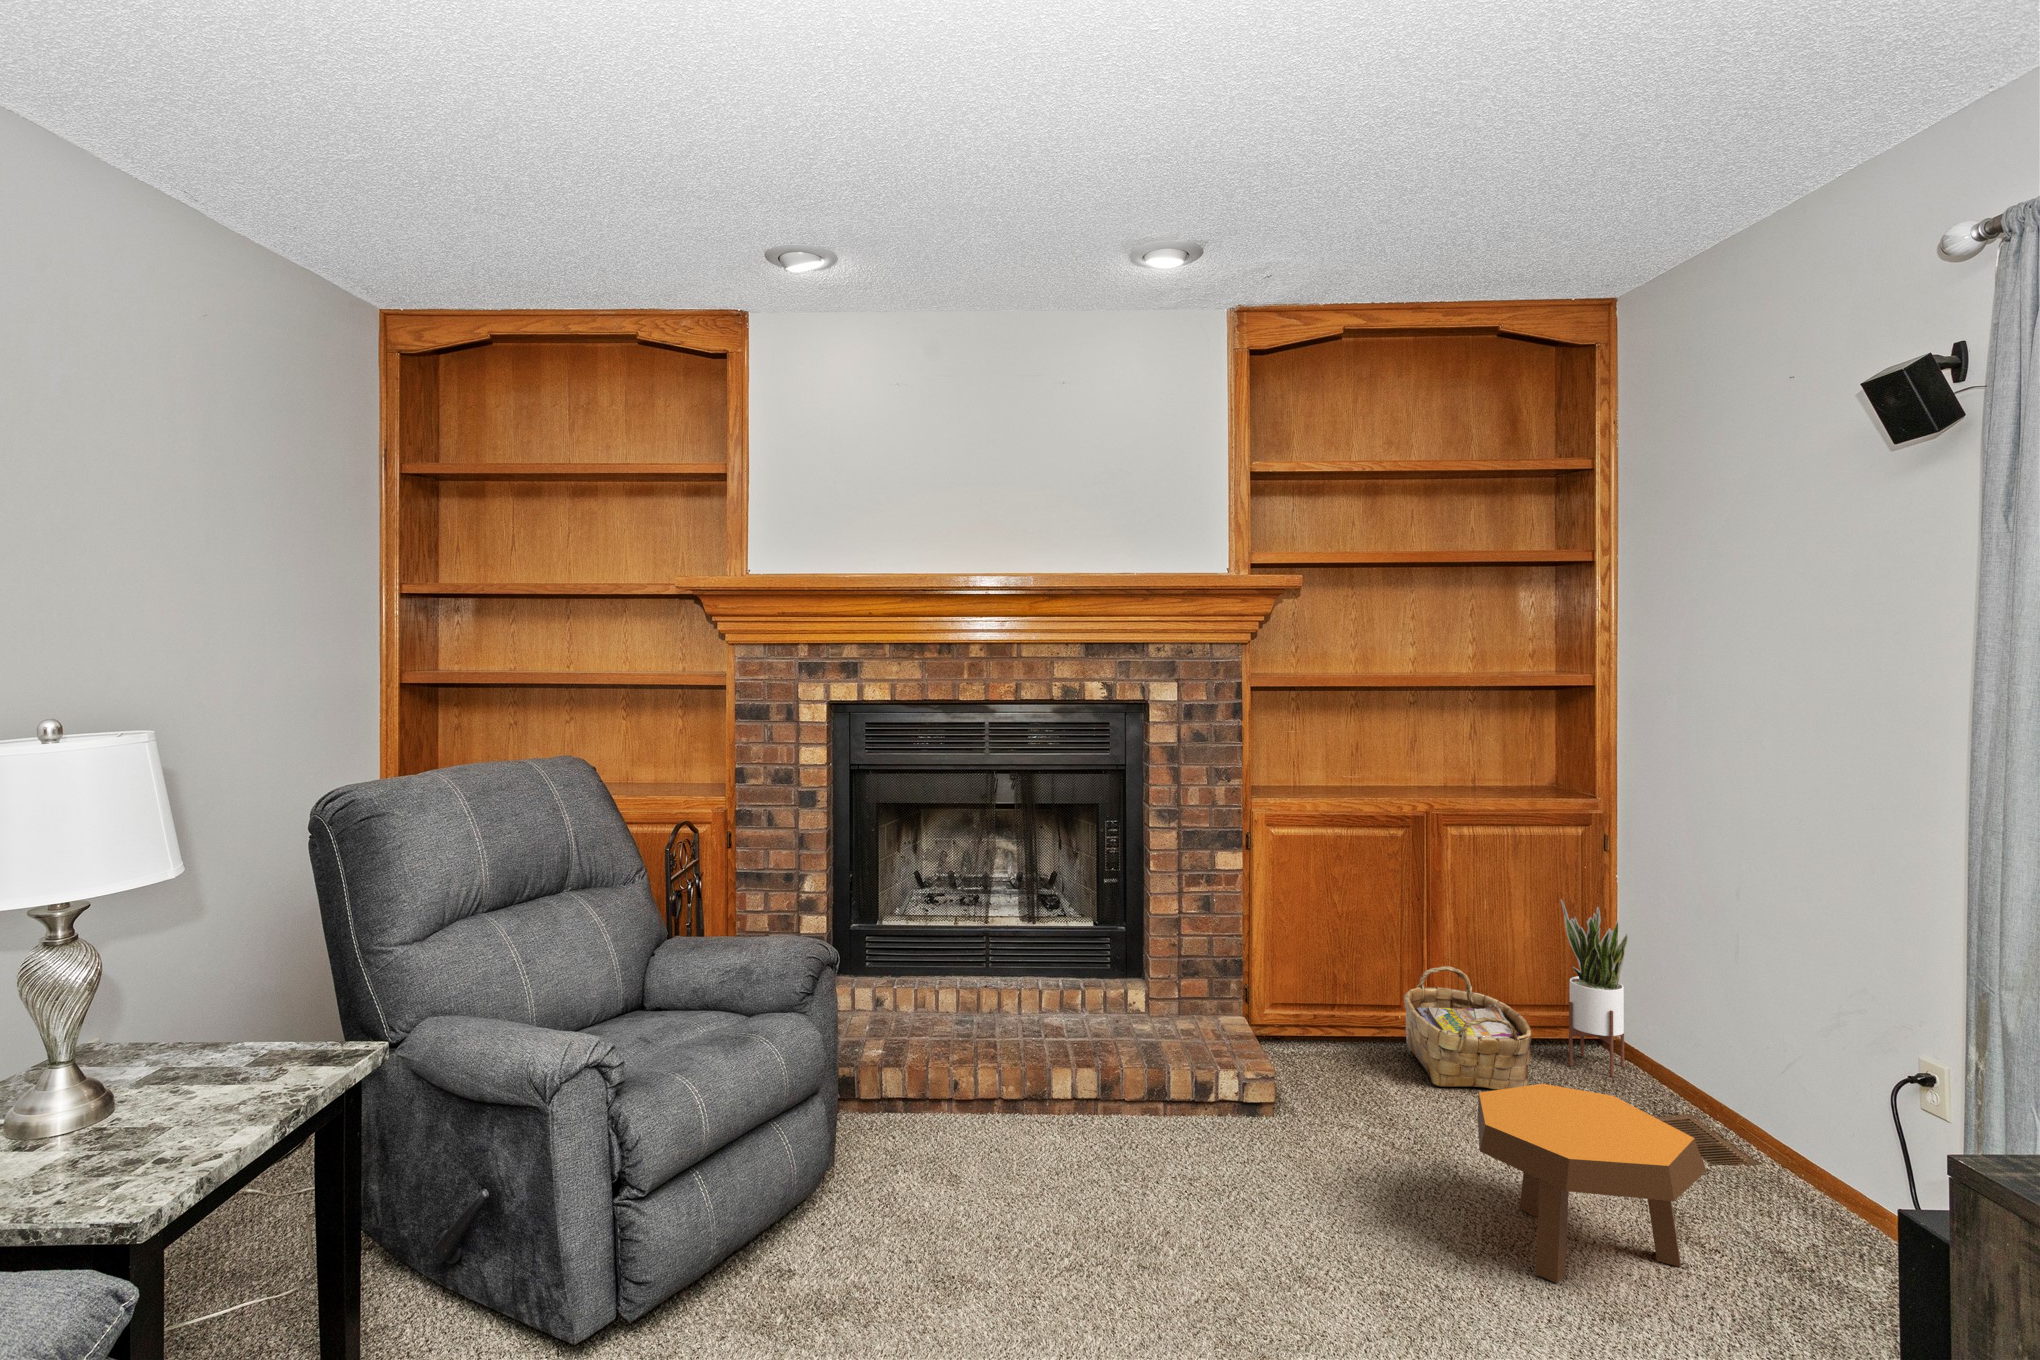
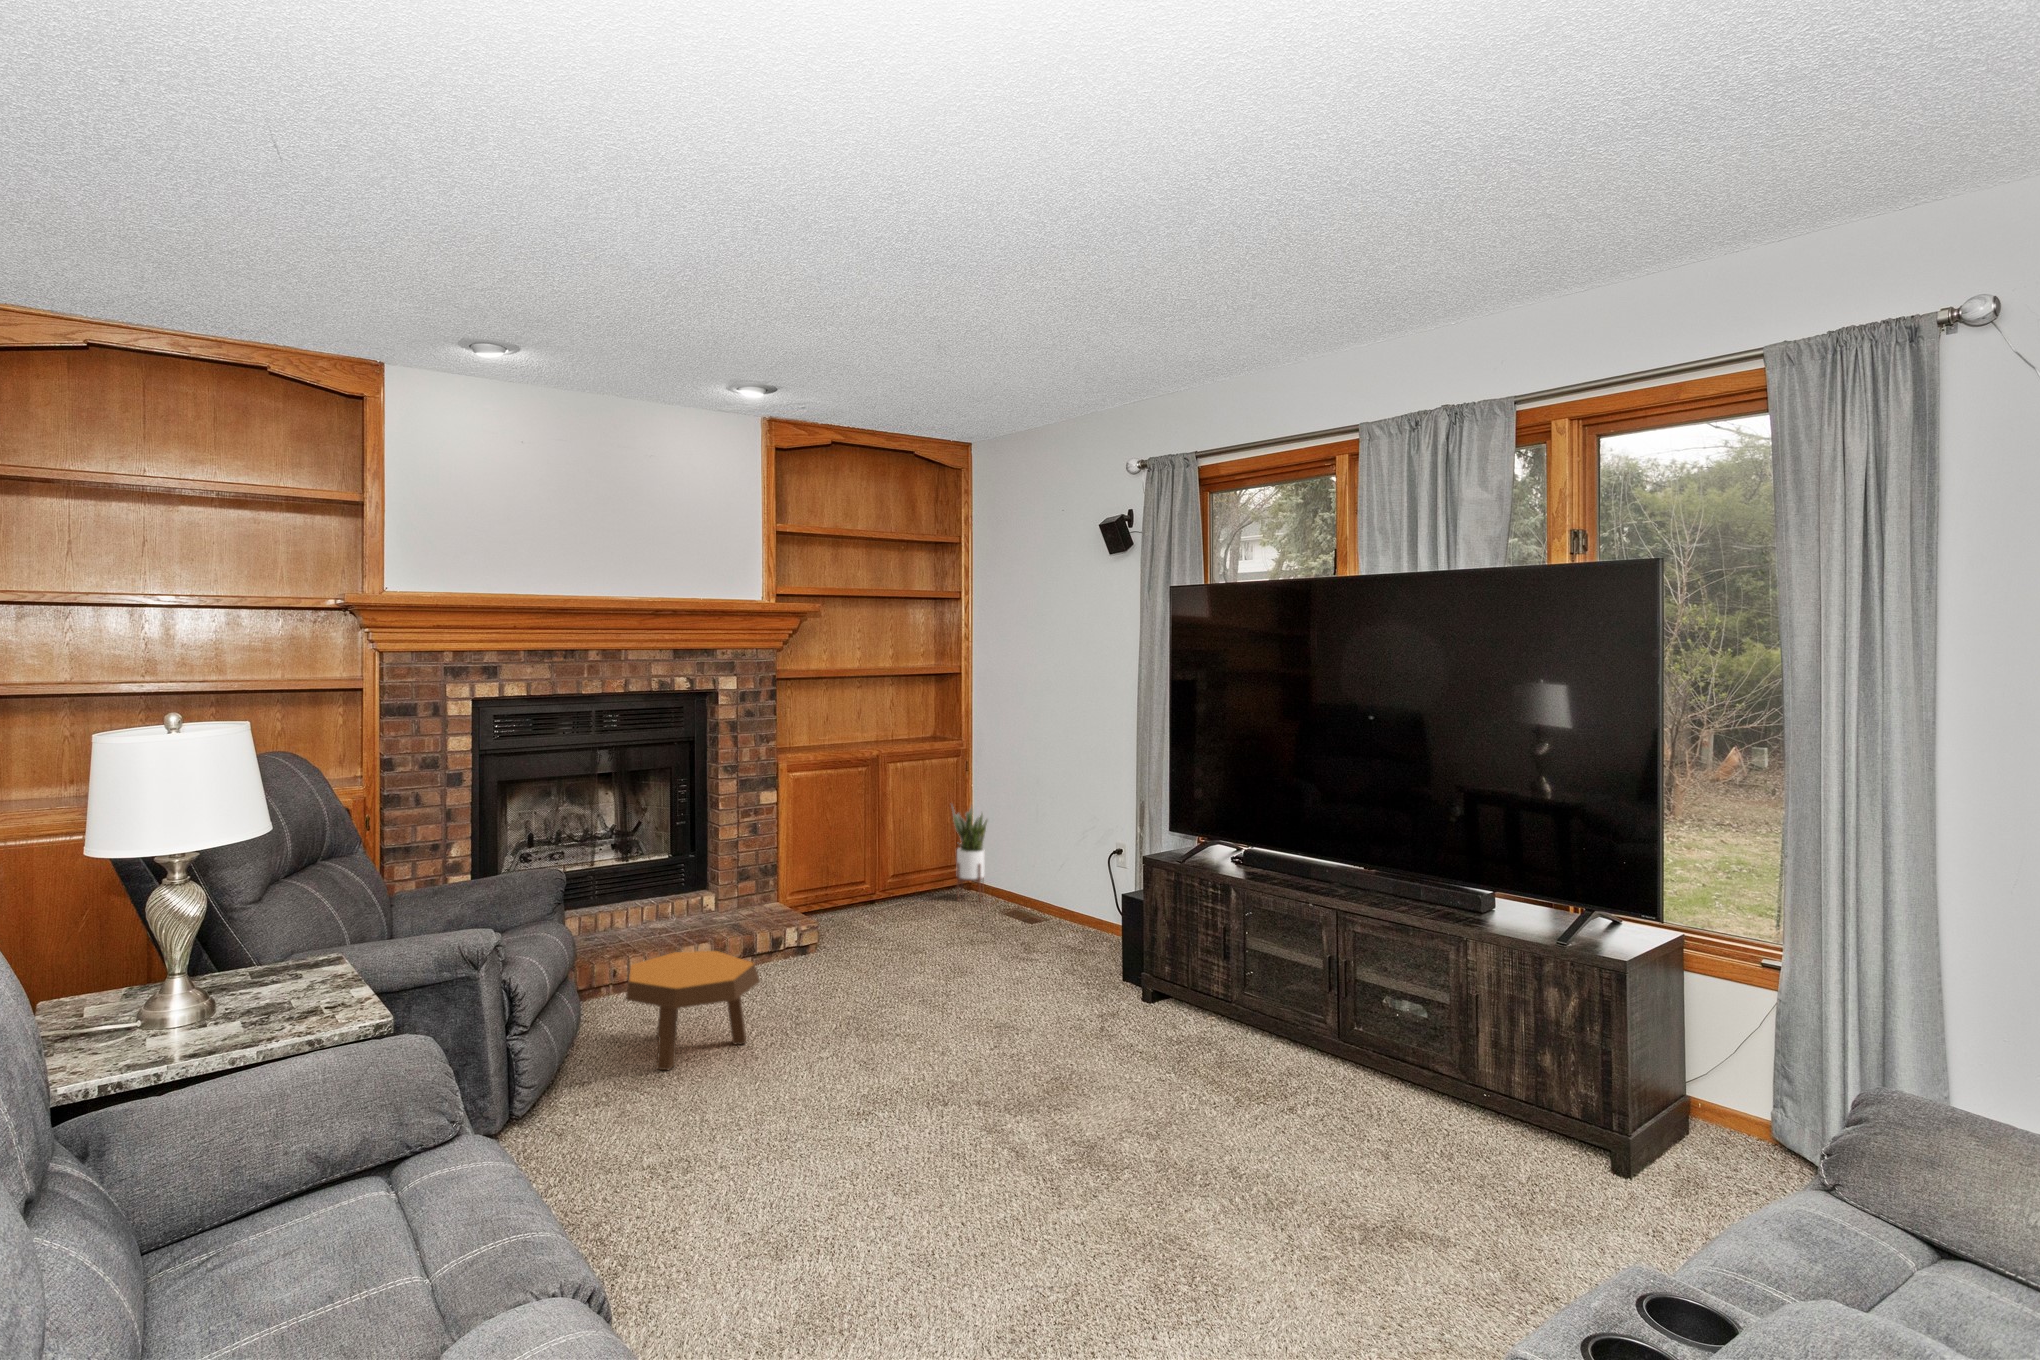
woven basket: present [1404,966,1532,1090] -> none [871,852,946,922]
footstool: present [1477,1084,1706,1283] -> present [626,951,760,1070]

